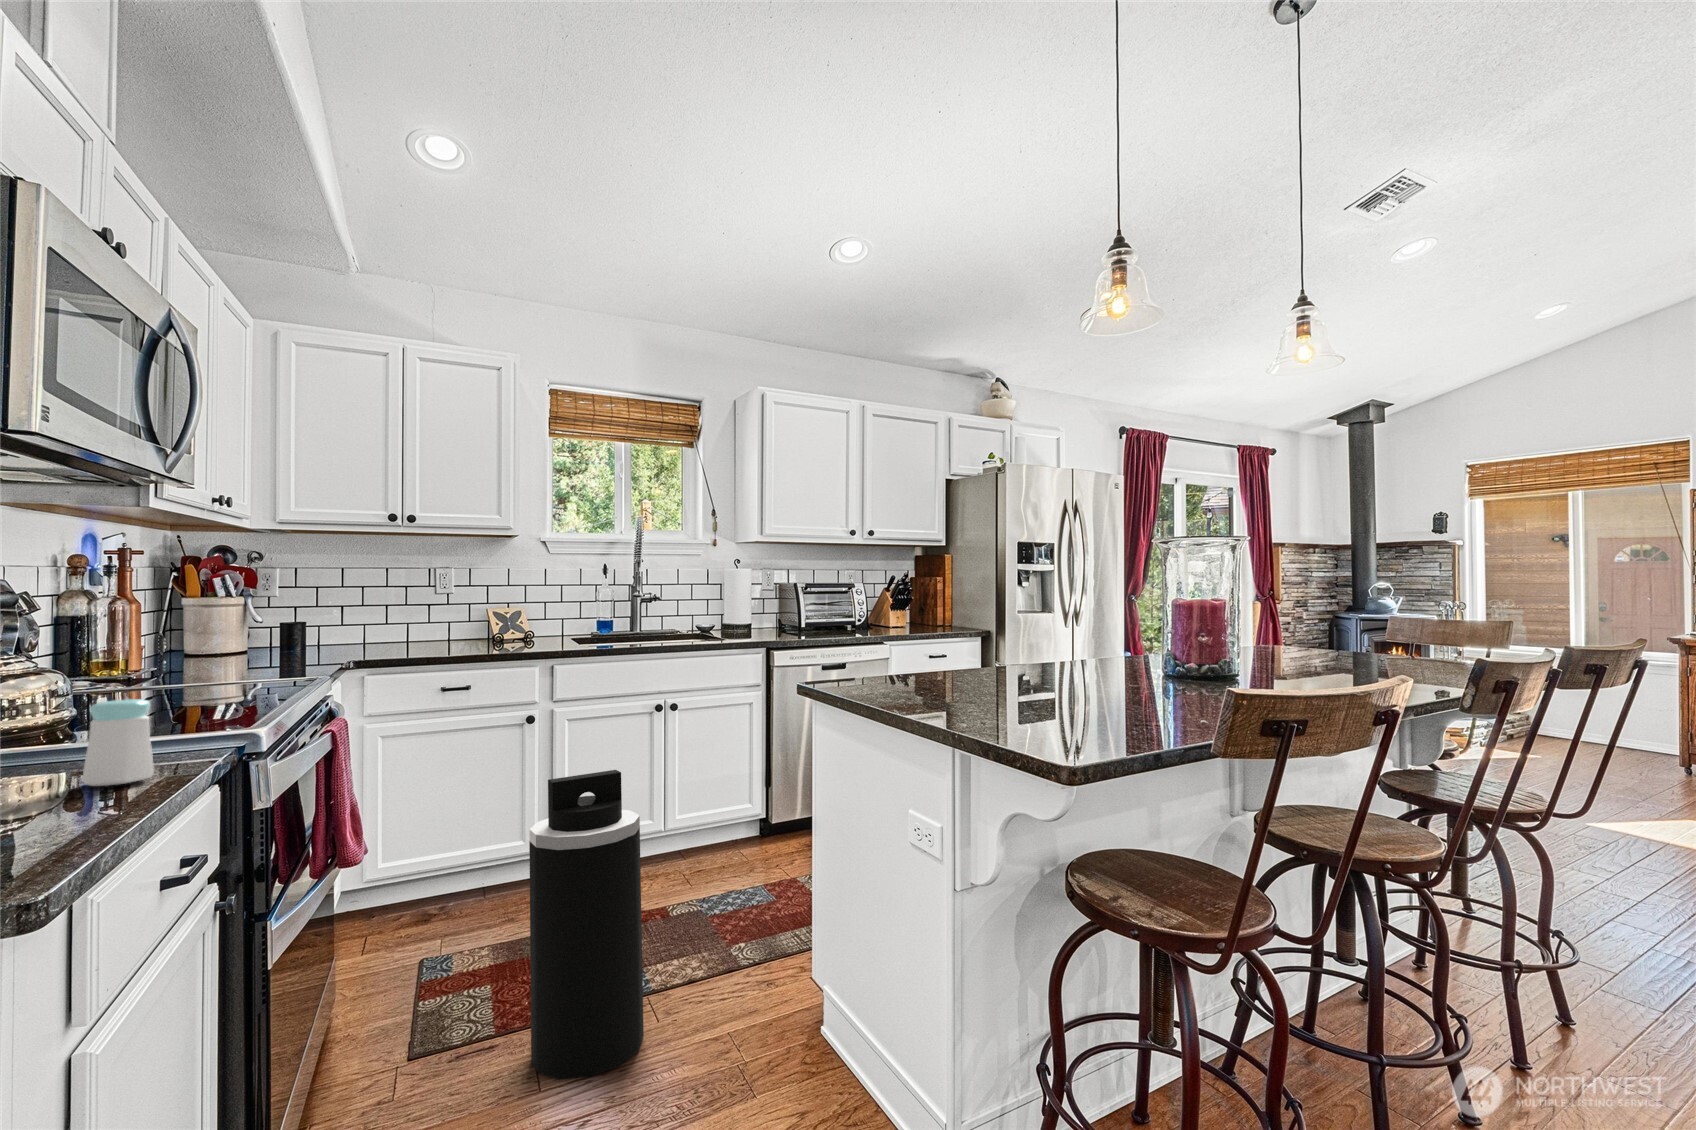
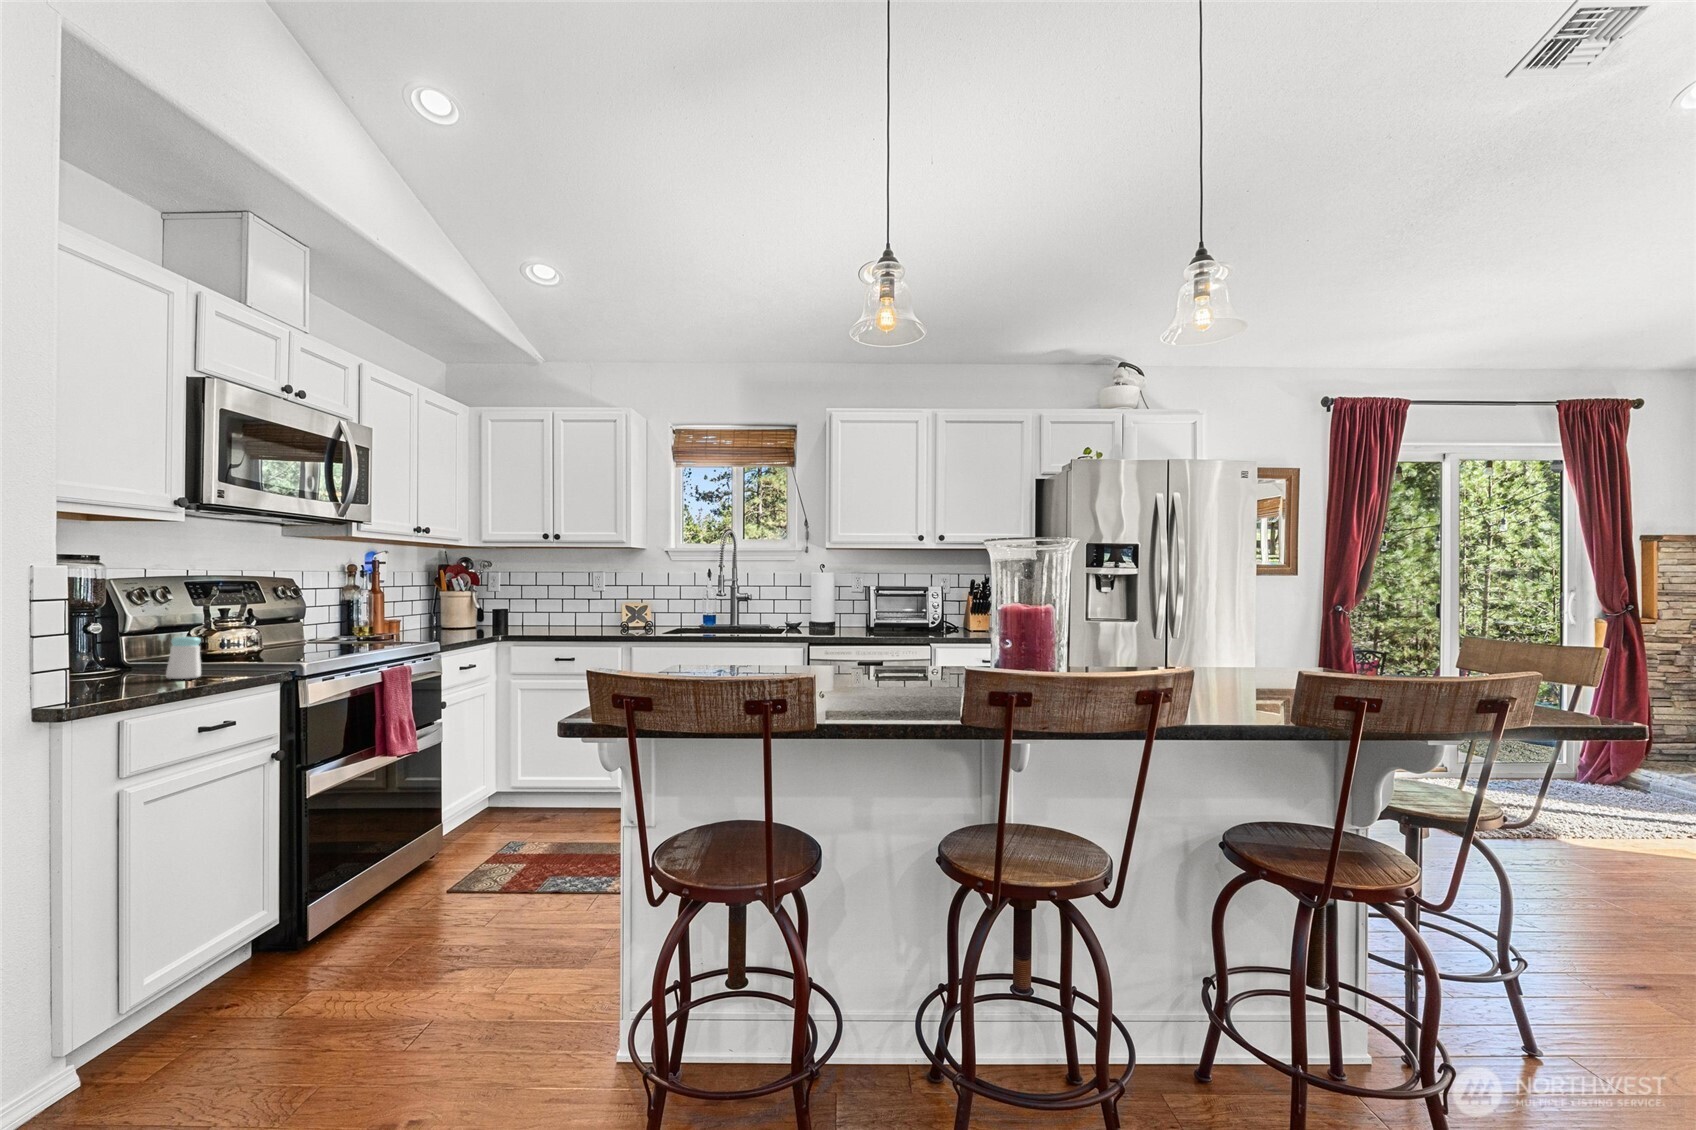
trash can: present [529,770,644,1080] -> none [488,719,576,930]

